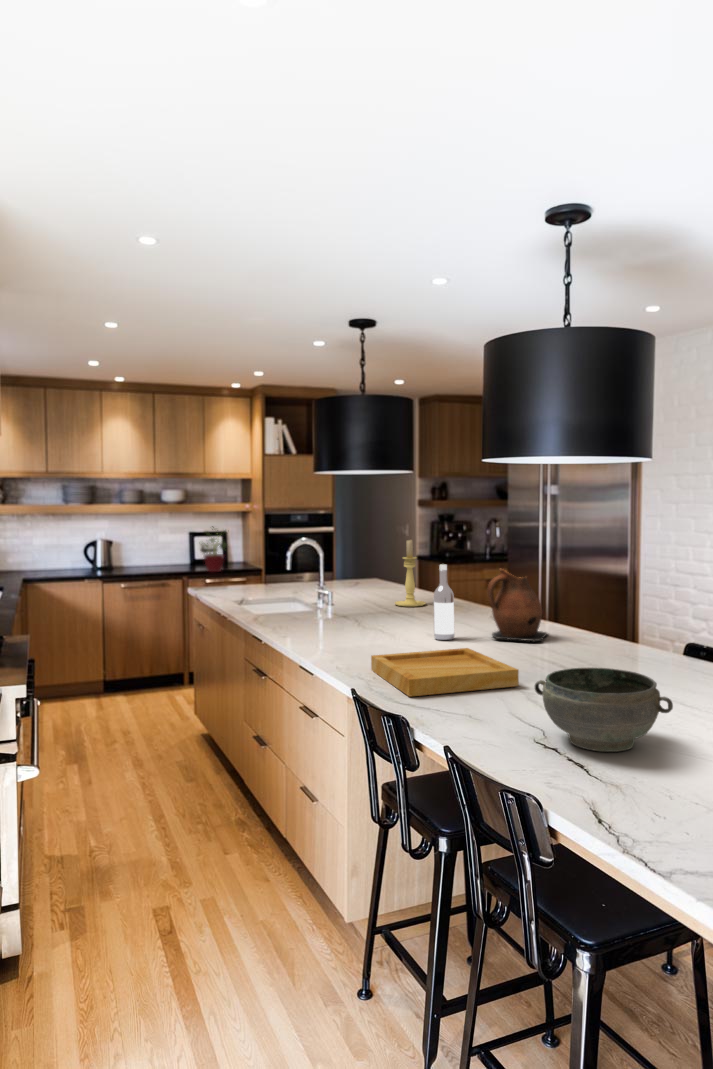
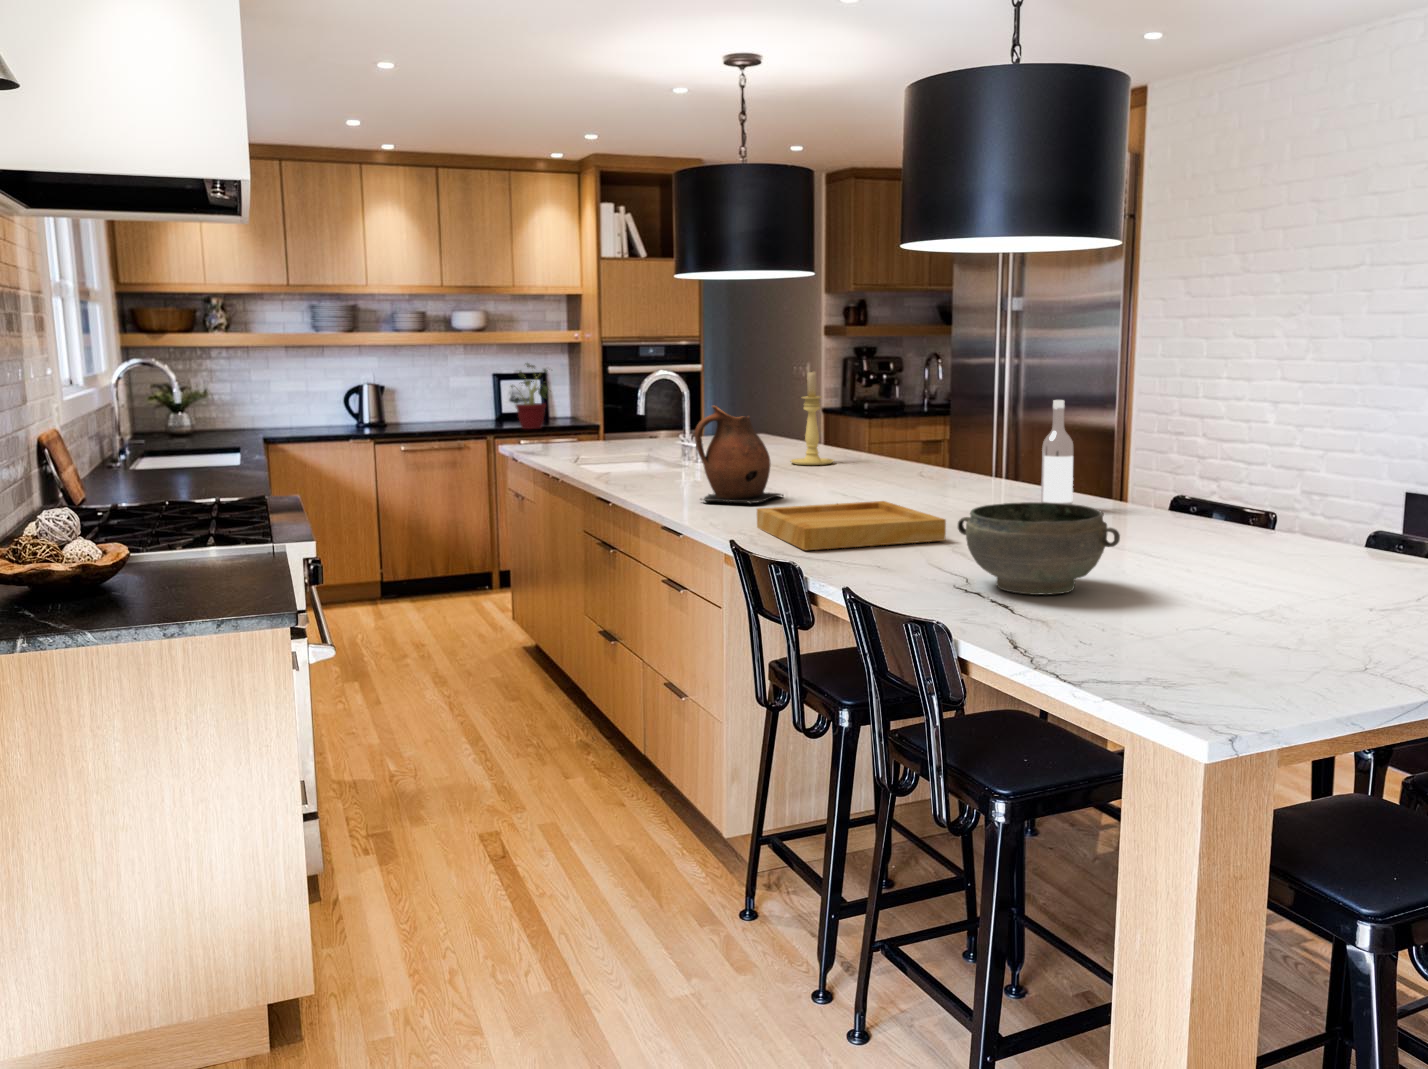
wine bottle: present [434,564,455,640] -> present [1041,400,1073,504]
ceramic pitcher: present [487,569,548,642] -> present [695,406,783,504]

